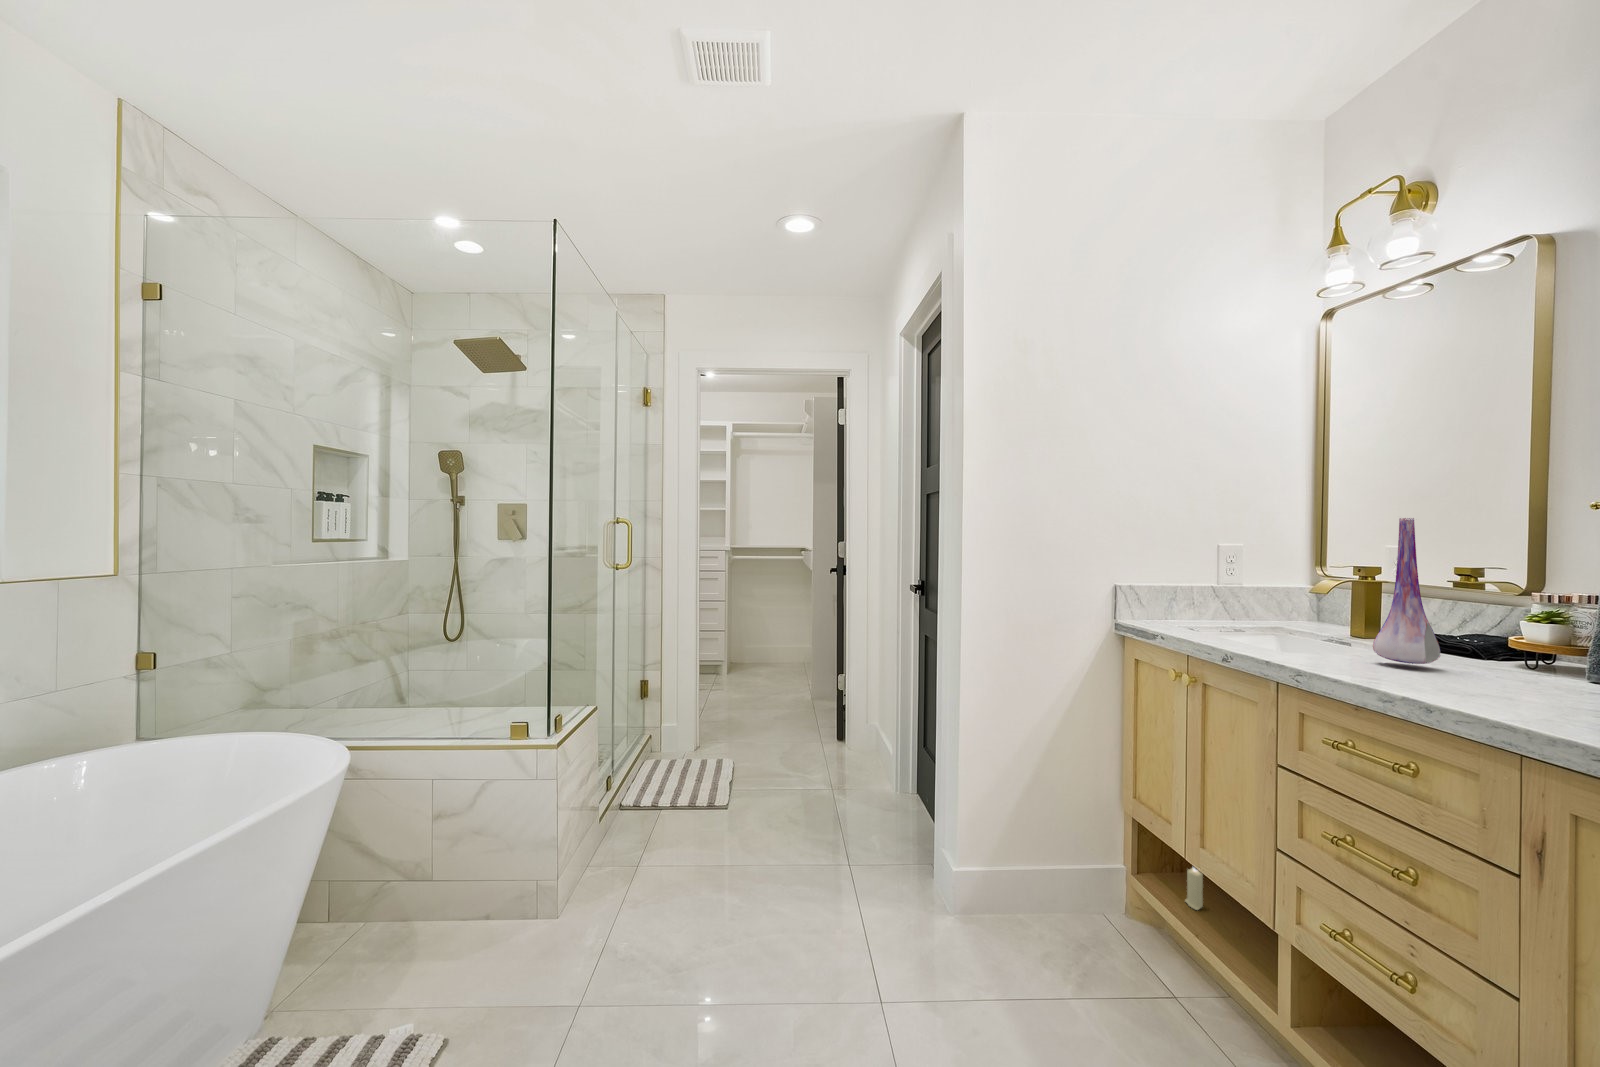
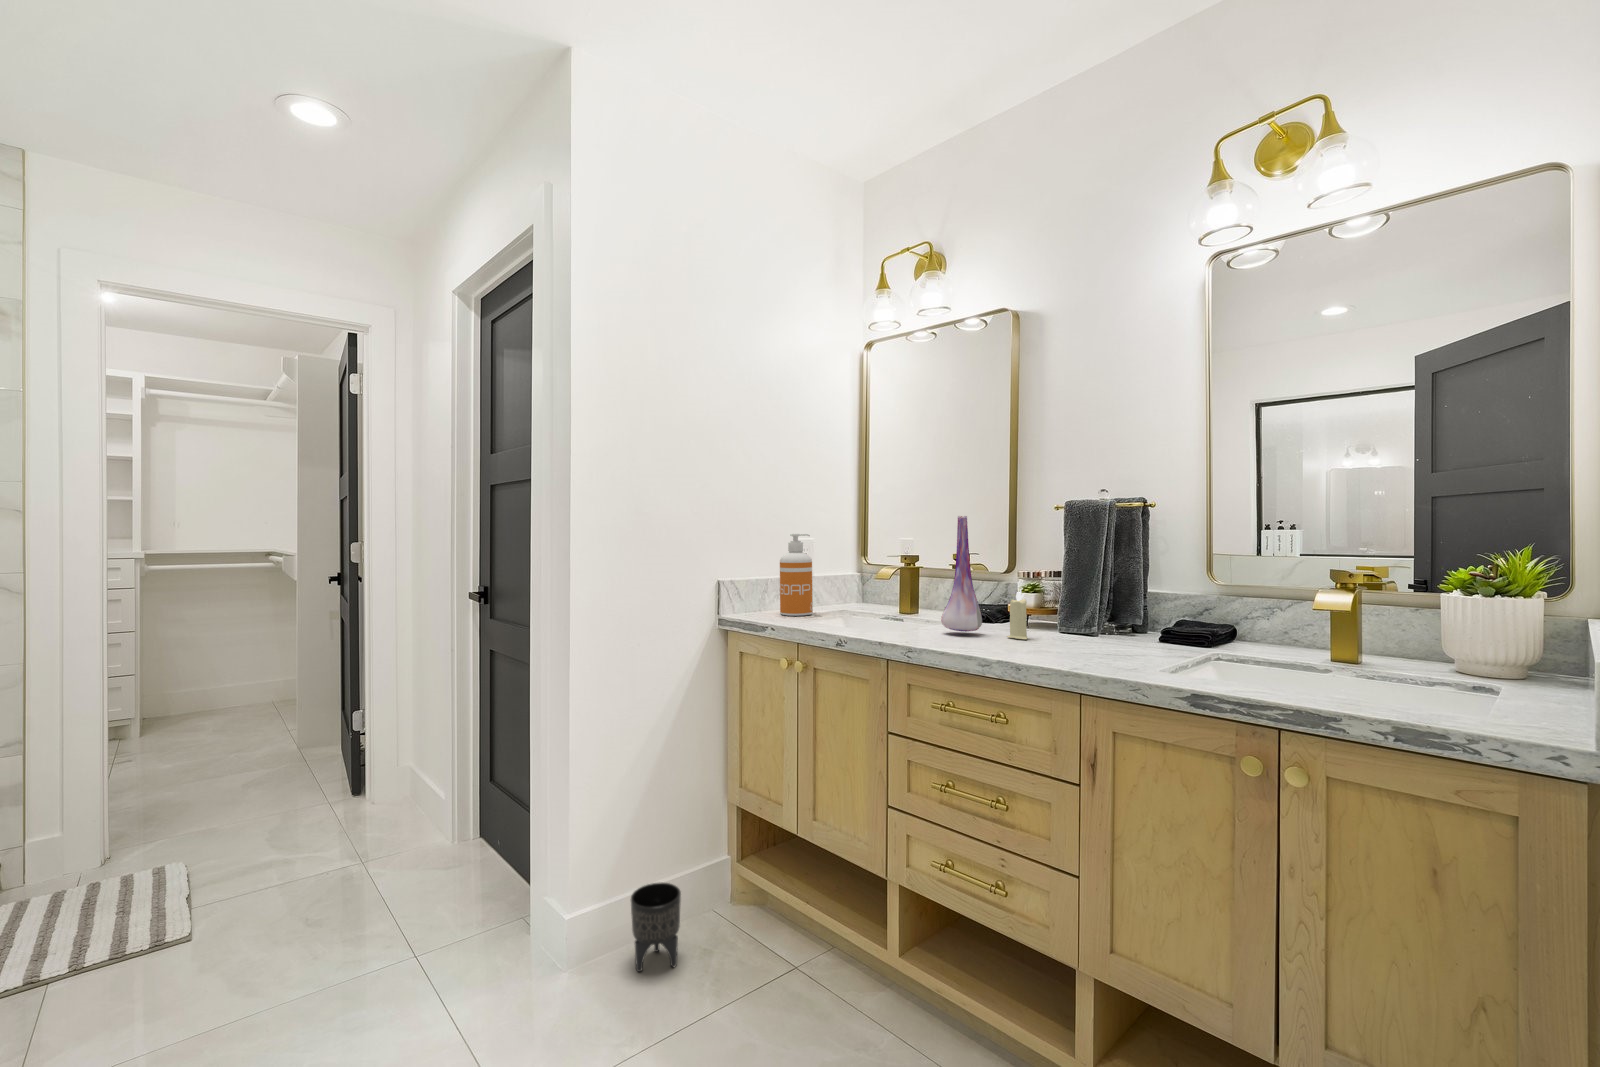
soap dispenser: none [1185,539,1226,628] -> present [780,534,813,616]
planter: none [1006,863,1055,947] -> present [631,883,681,972]
candle: present [1185,868,1203,910] -> present [1007,588,1028,639]

